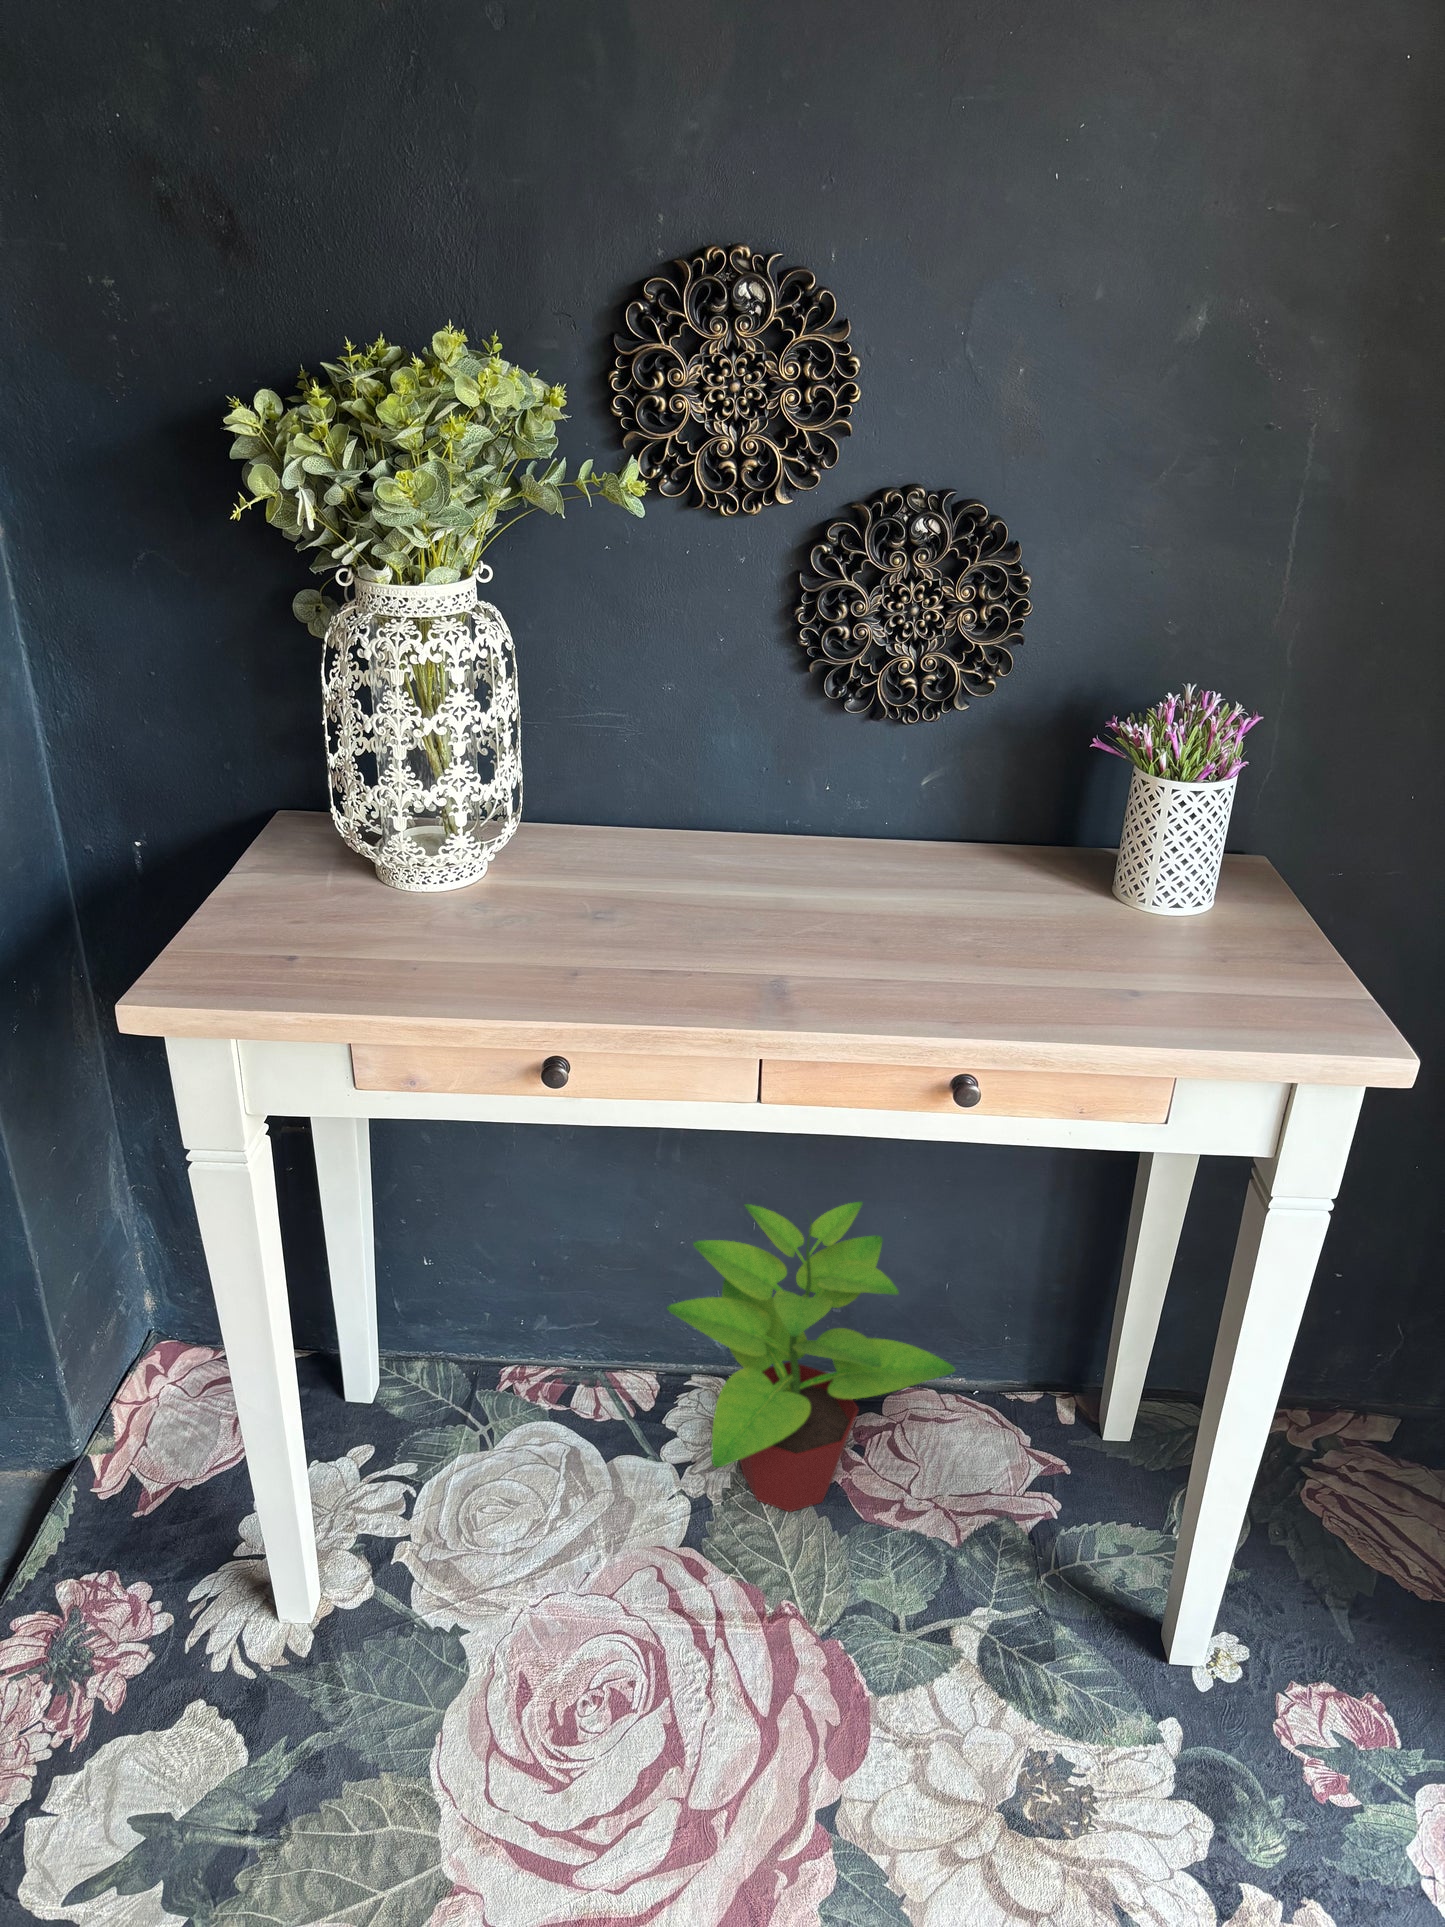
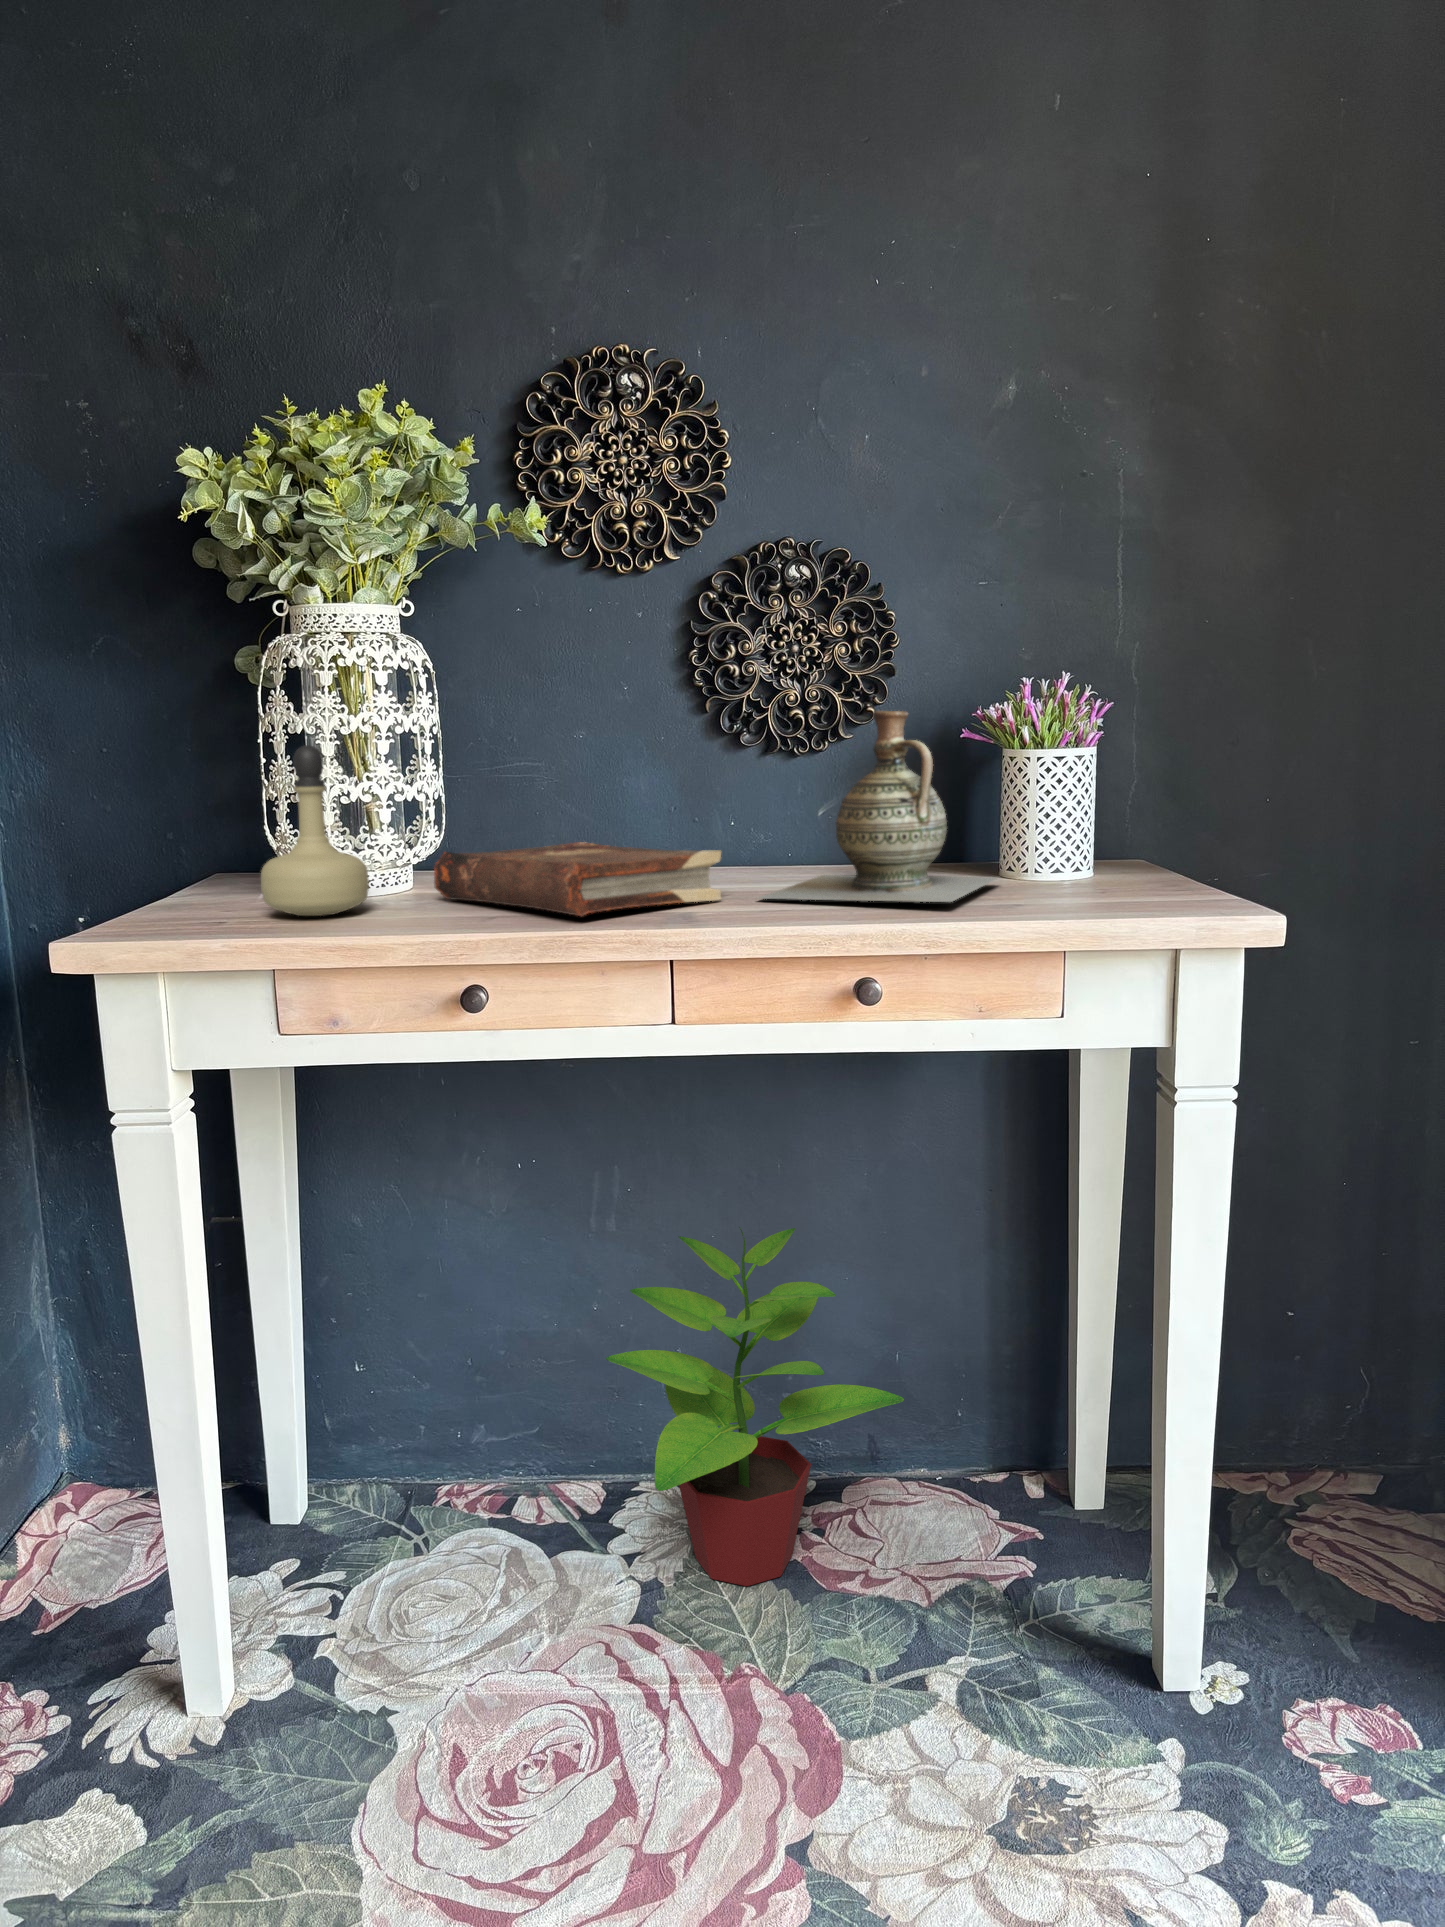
ceramic jug: none [853,742,1124,995] -> present [760,711,998,902]
perfume bottle: none [323,775,438,958] -> present [261,745,369,916]
book: none [507,822,821,998] -> present [434,842,721,916]

